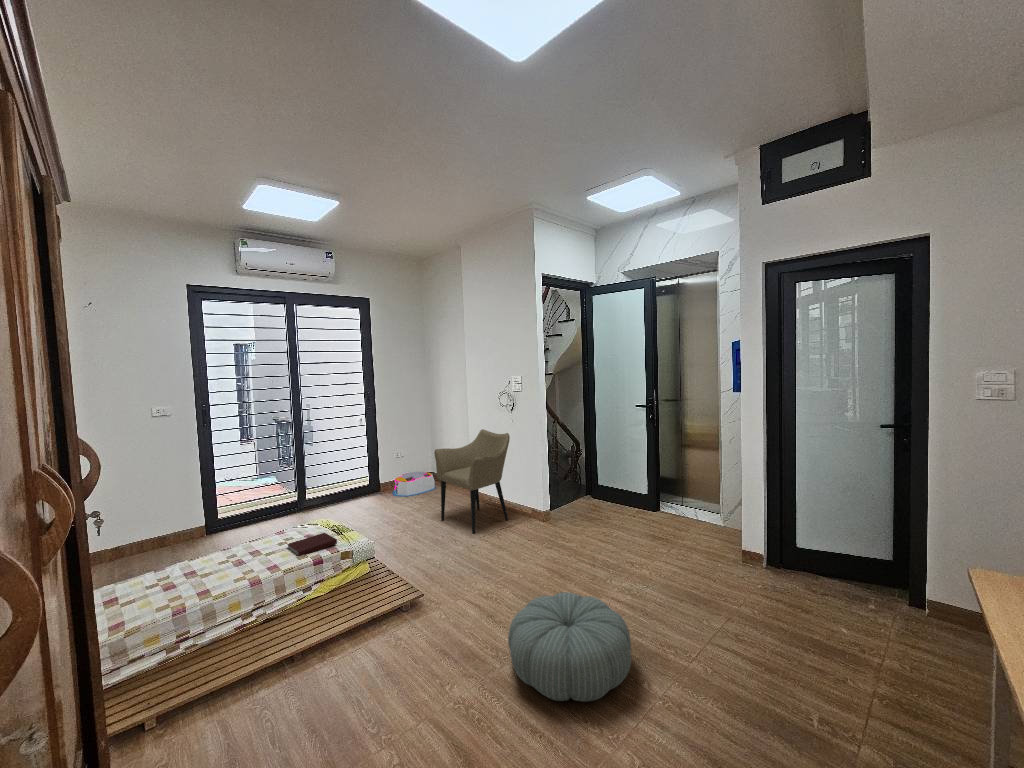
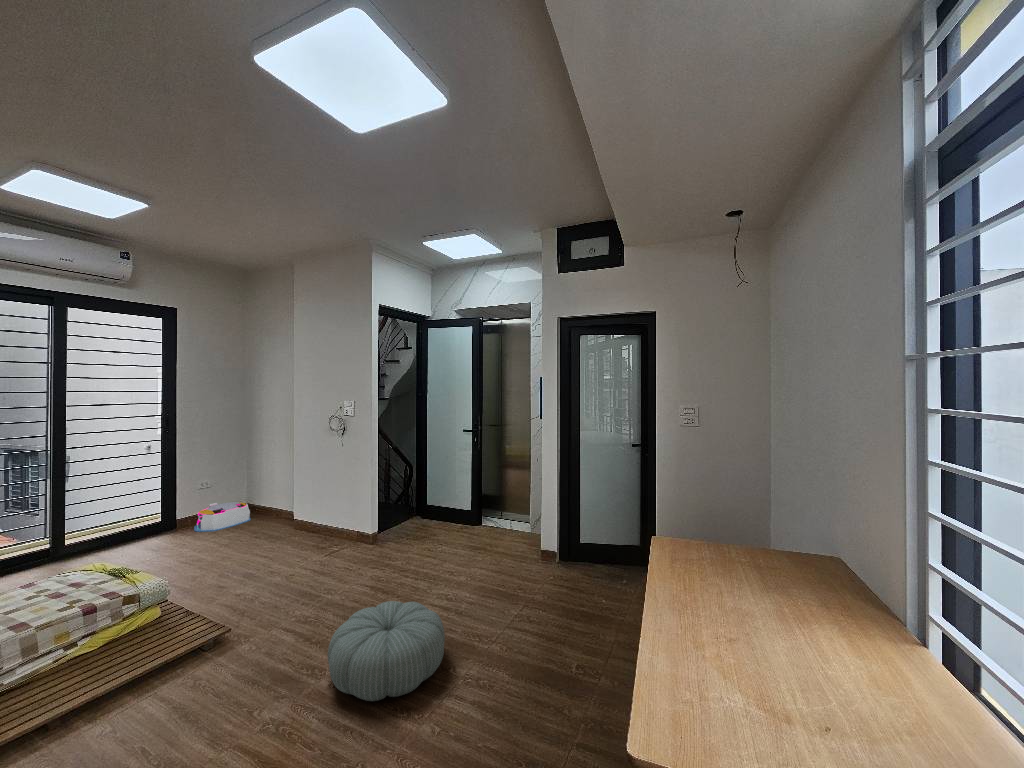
armchair: present [434,429,510,534] -> none [252,454,340,563]
notebook: present [287,533,337,556] -> none [40,577,118,609]

